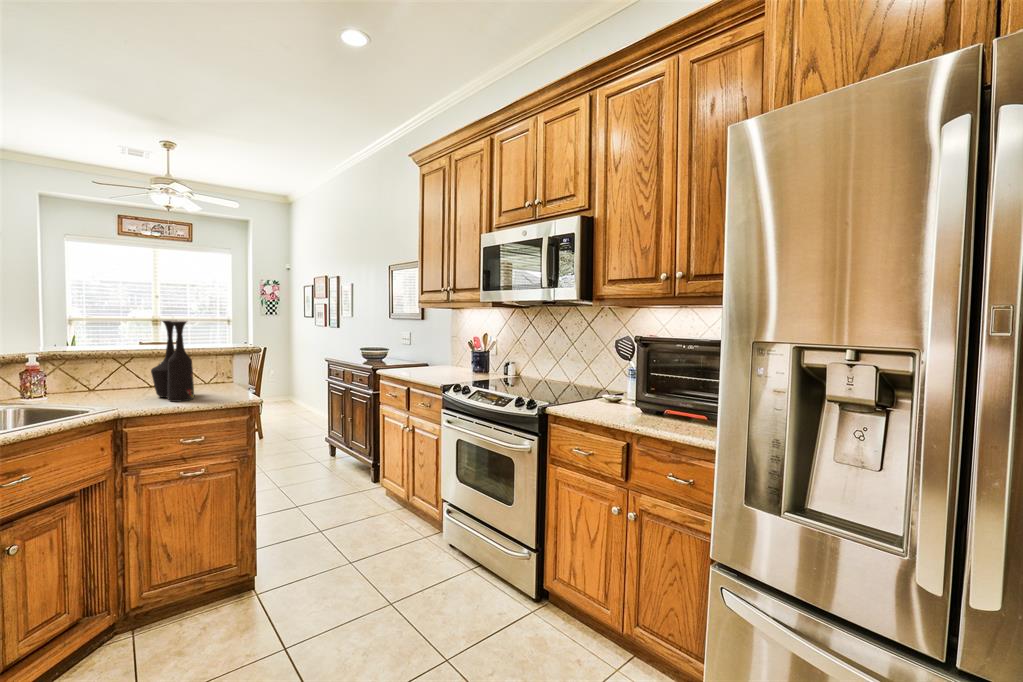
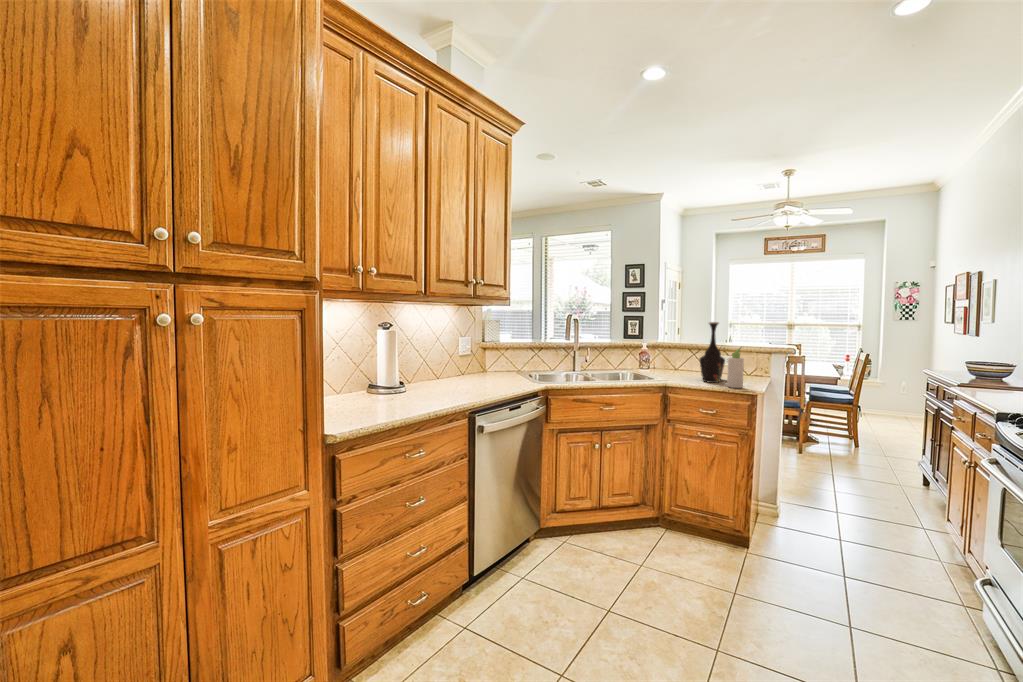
bottle: none [217,350,238,402] -> present [727,347,744,388]

